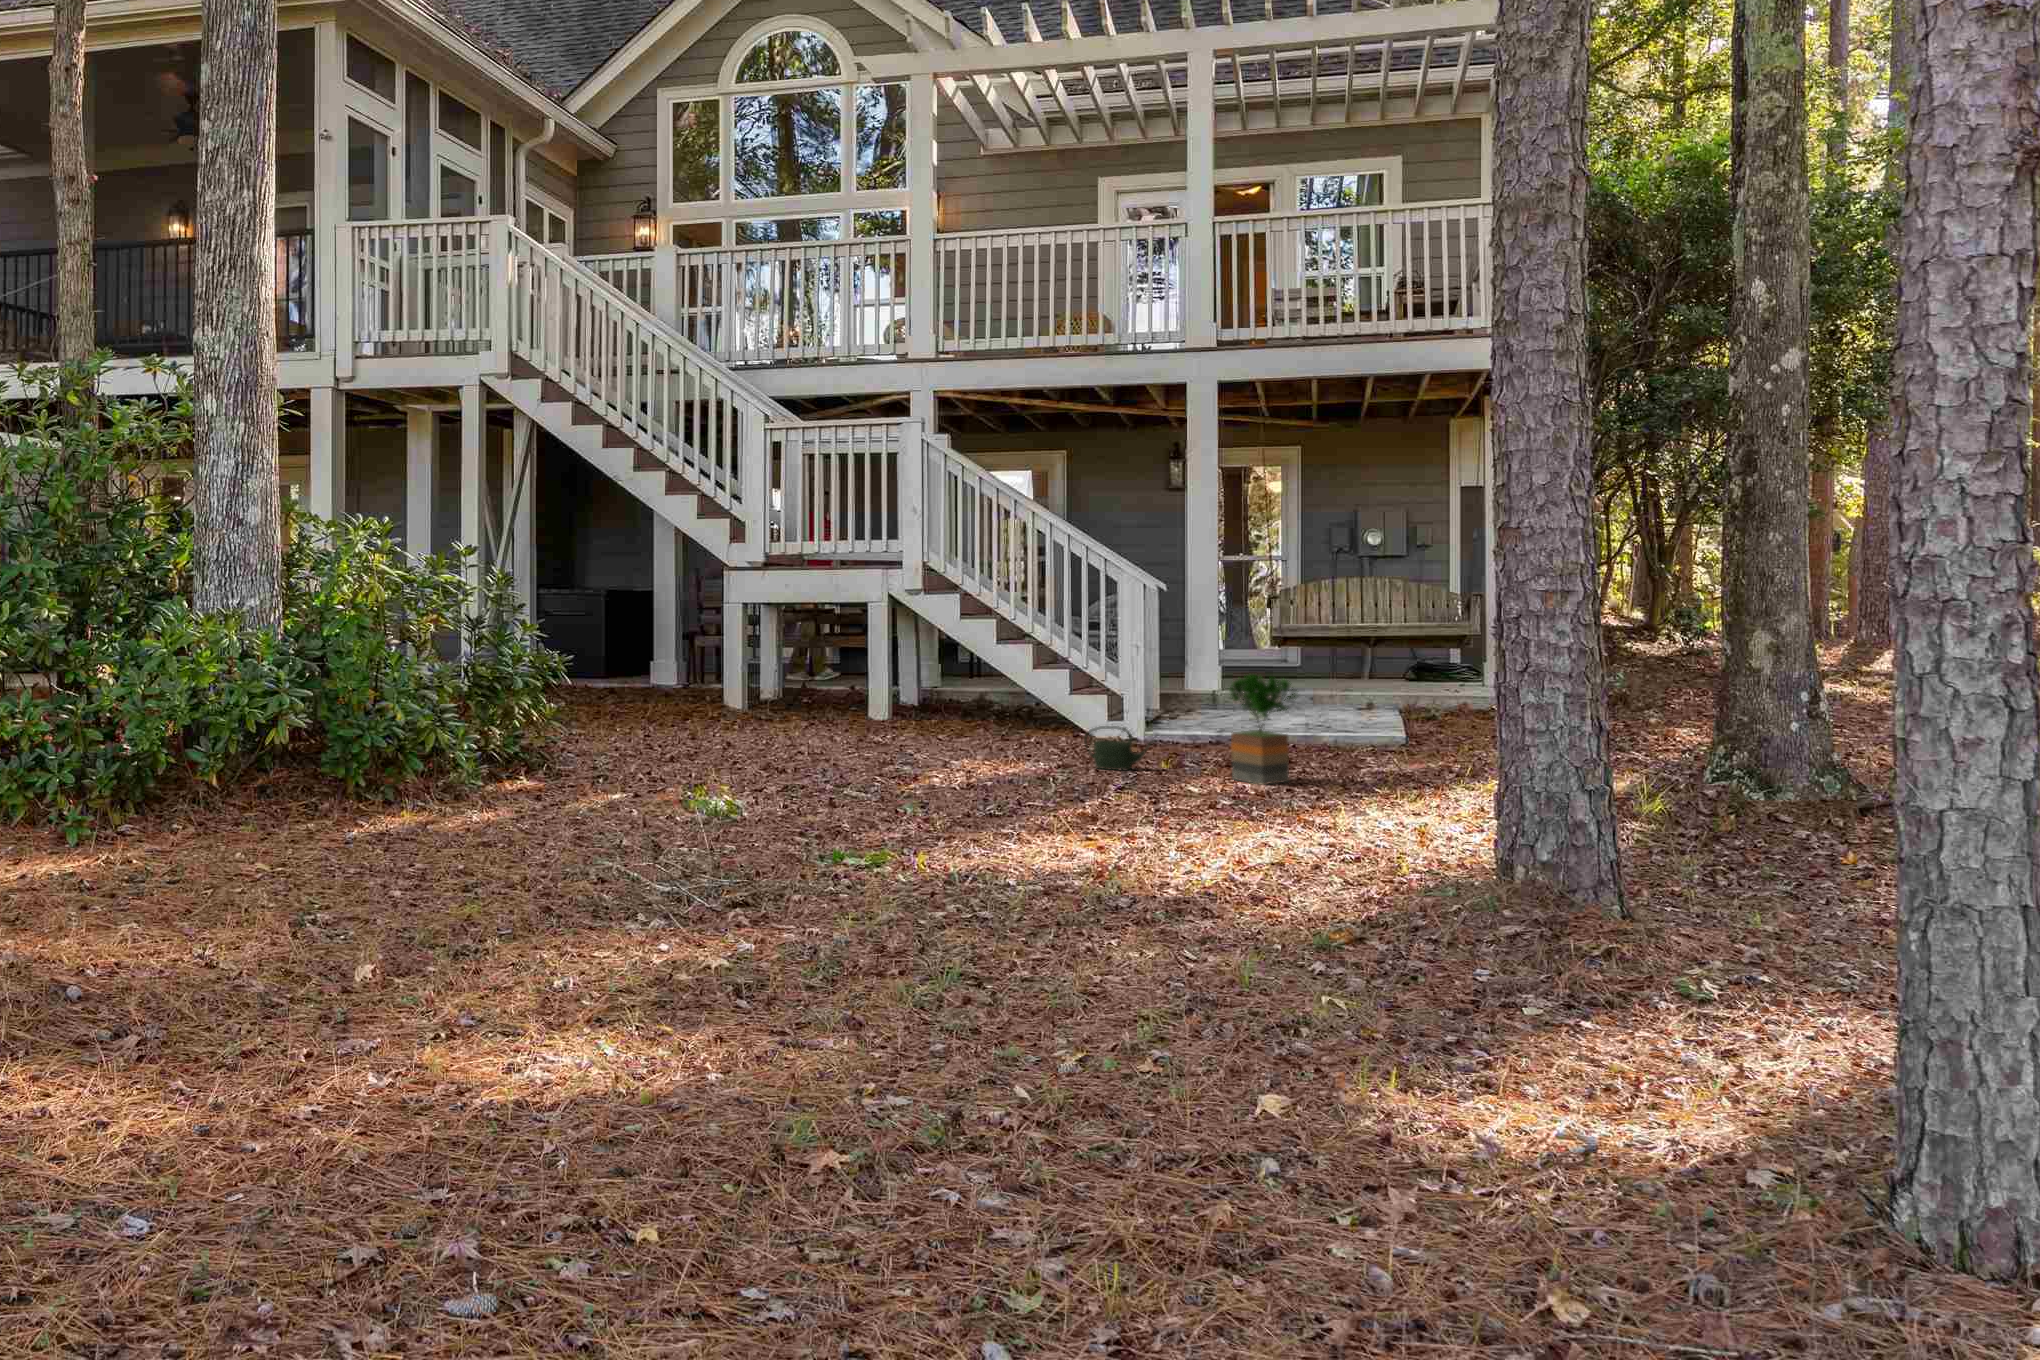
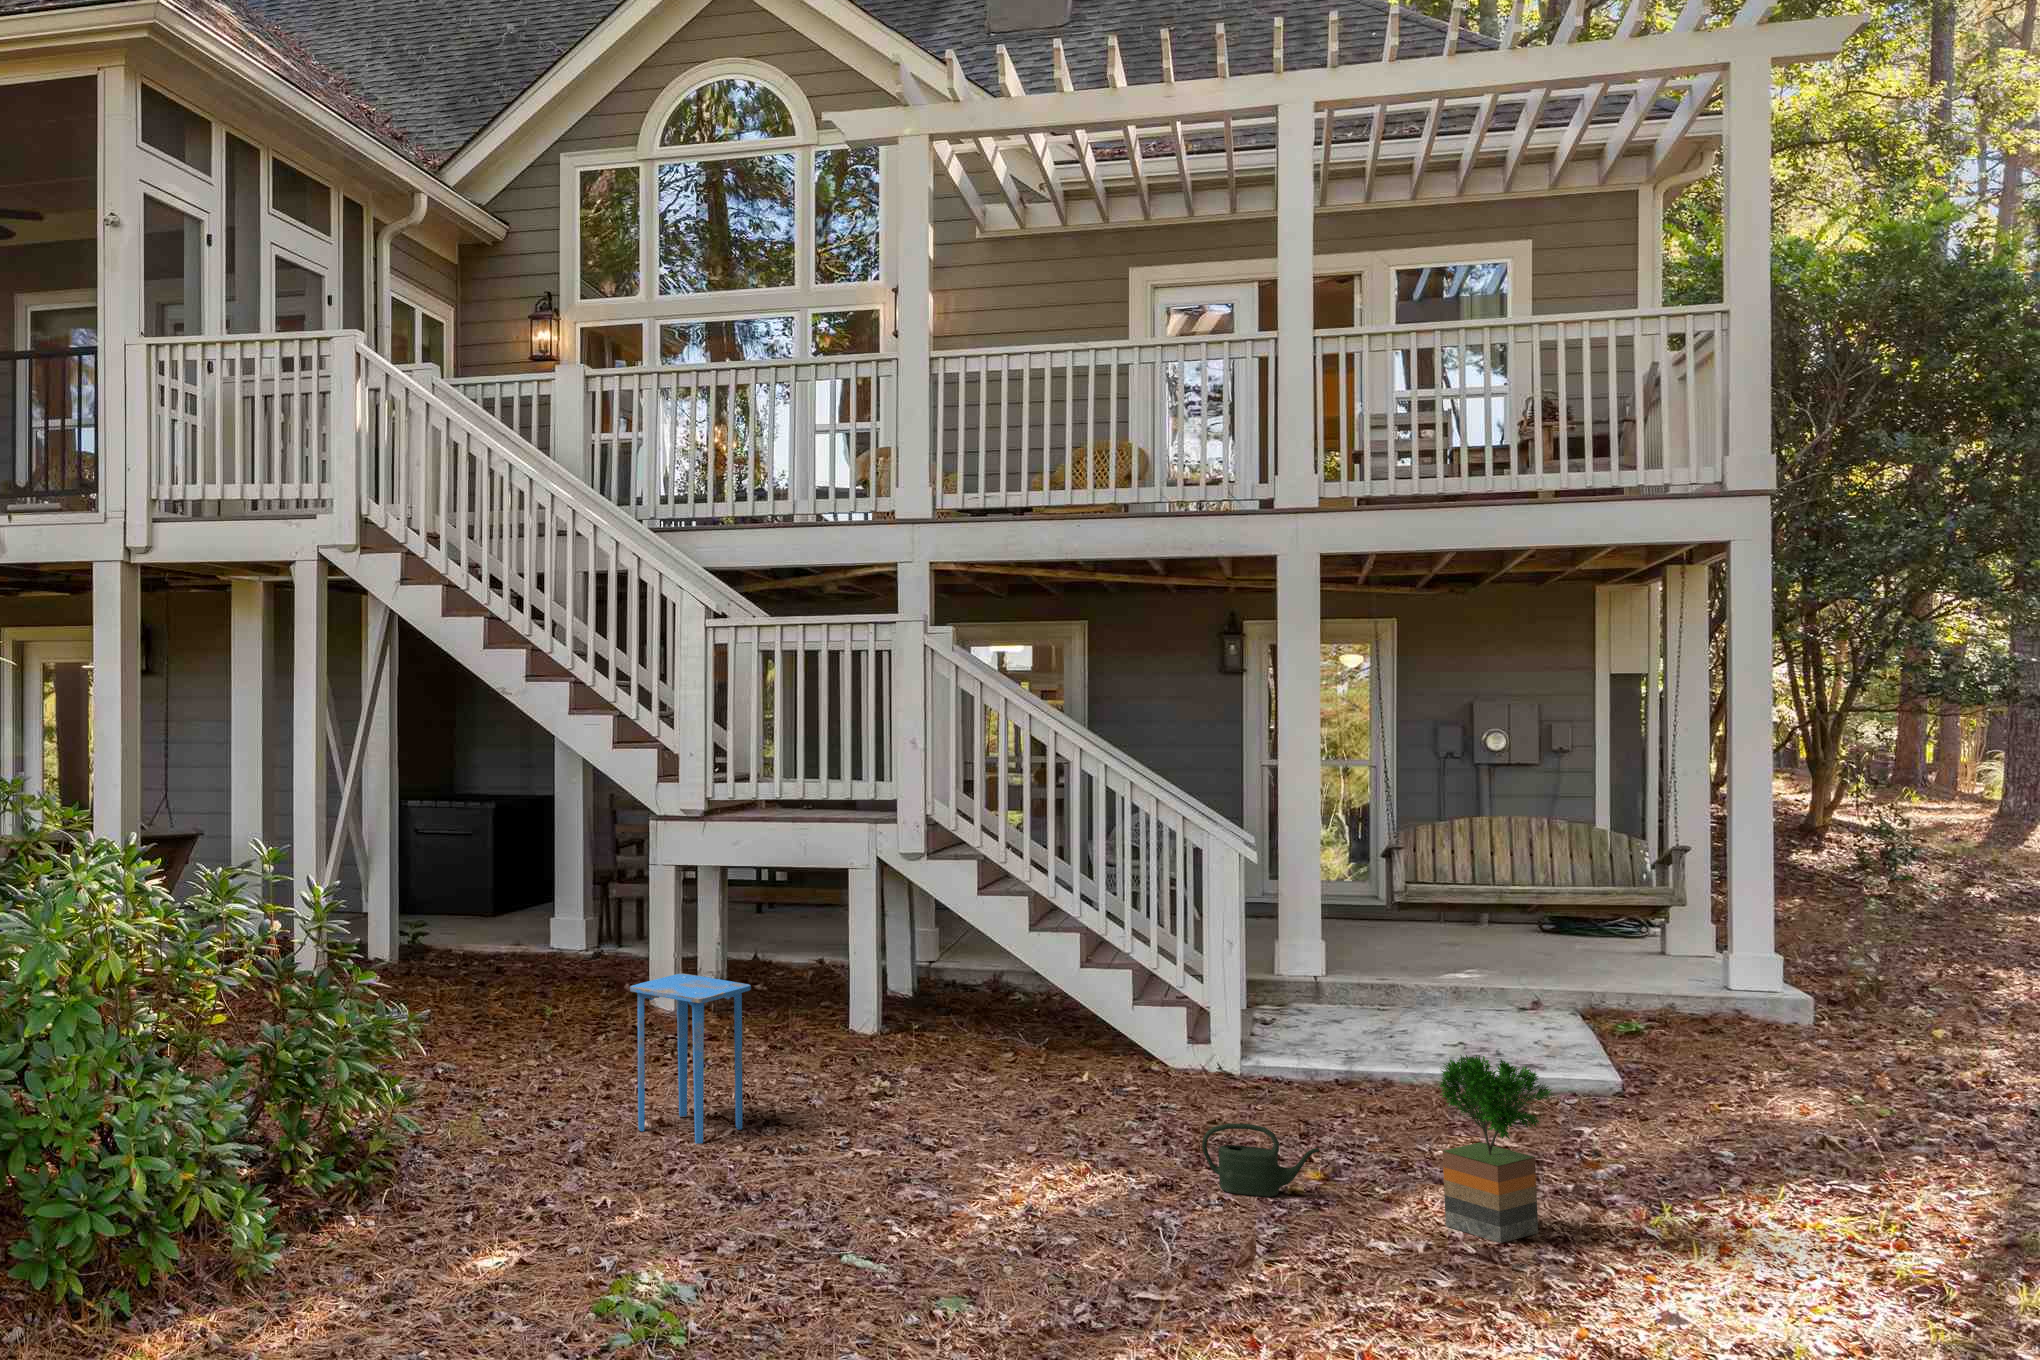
side table: none [711,649,793,753] -> present [630,973,751,1144]

